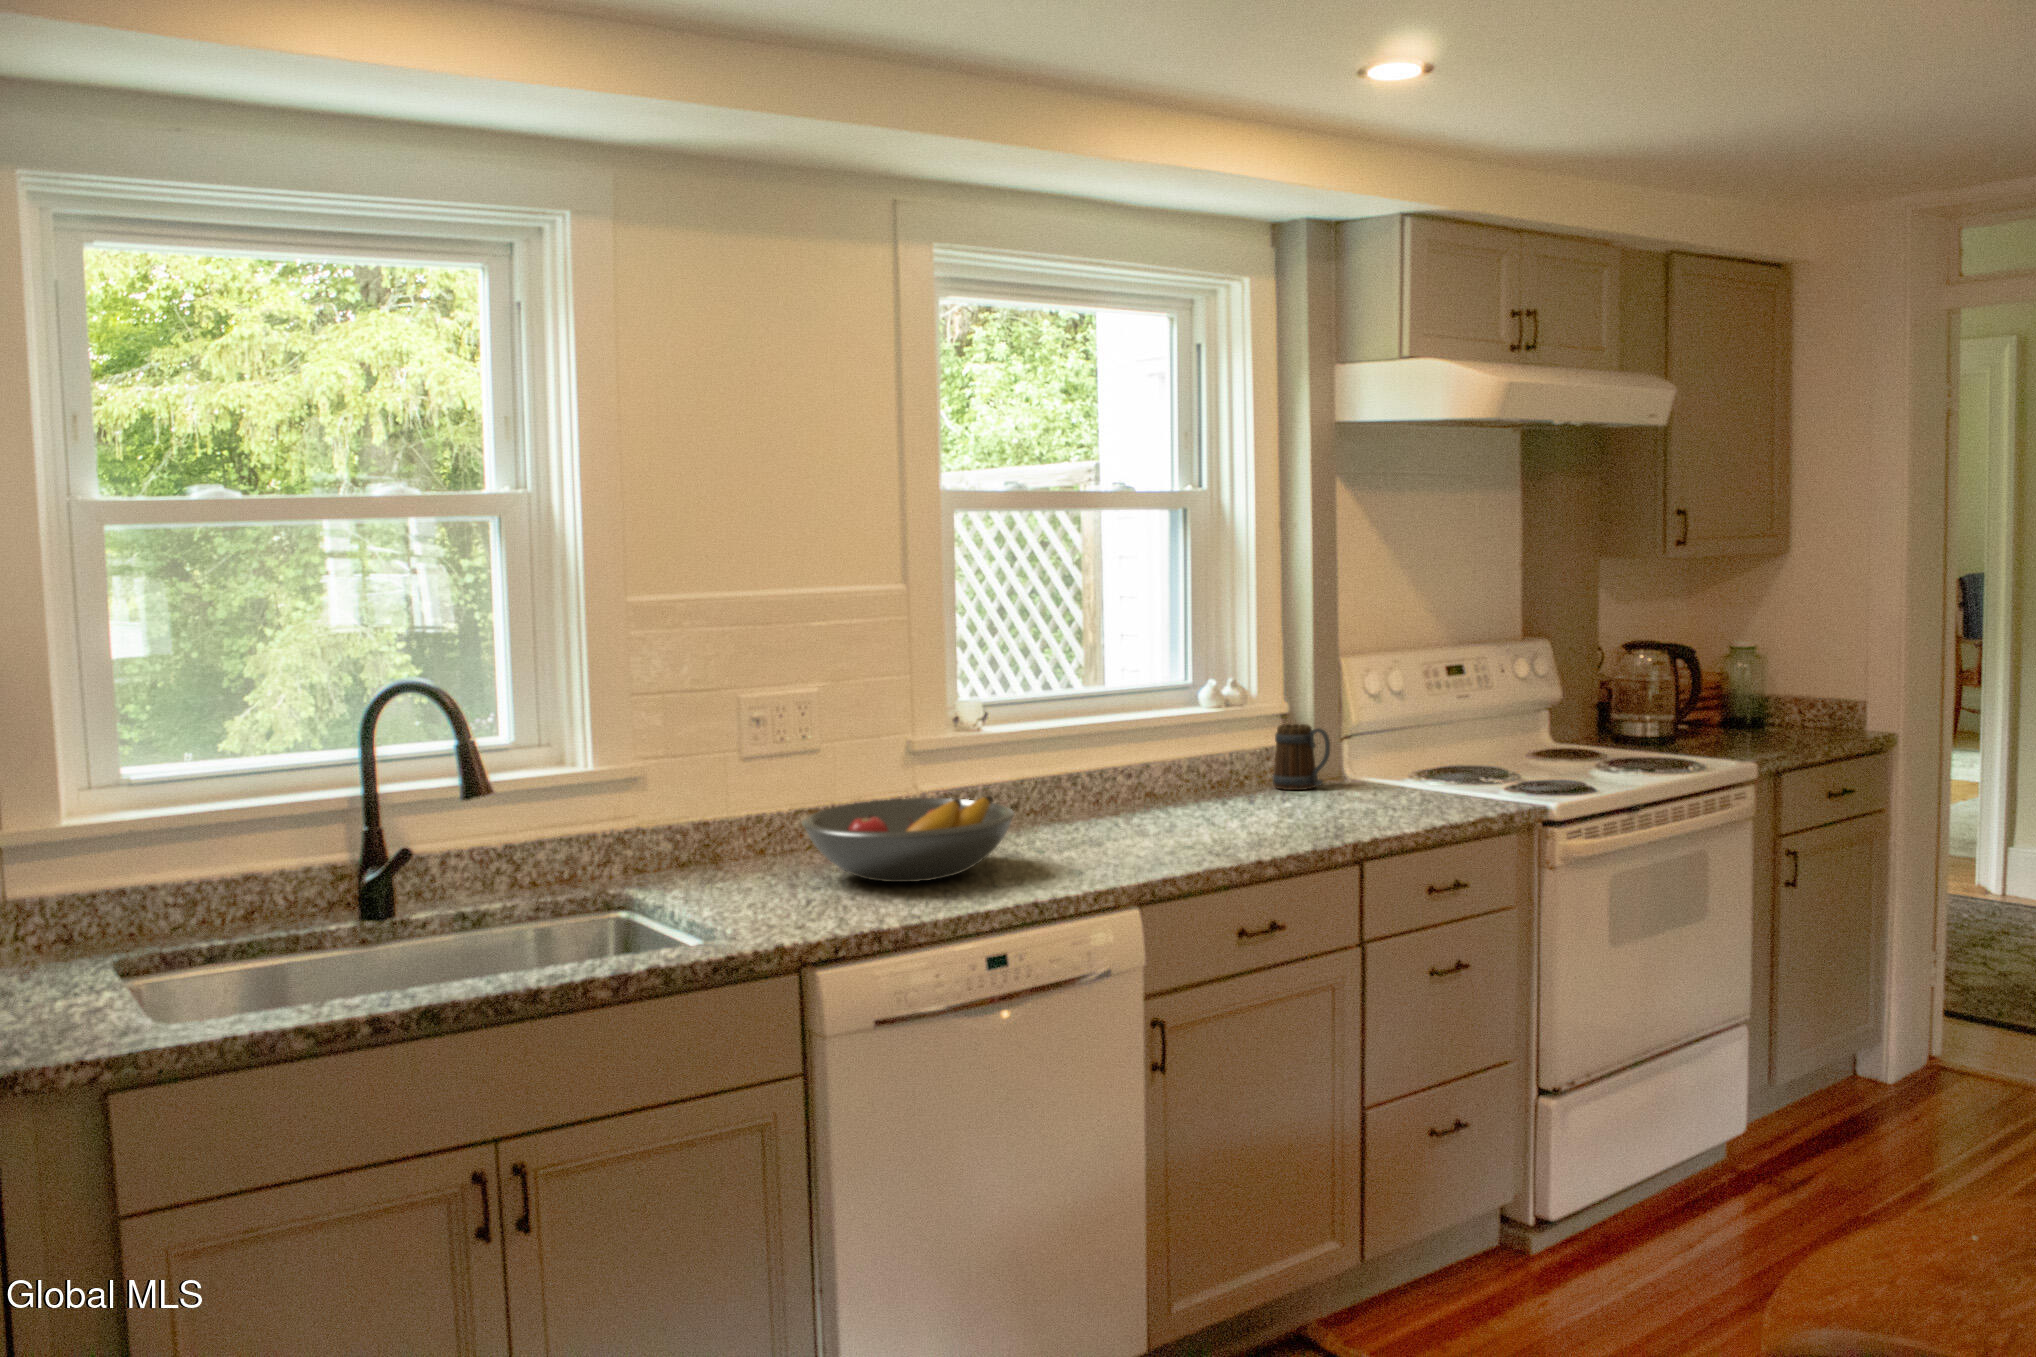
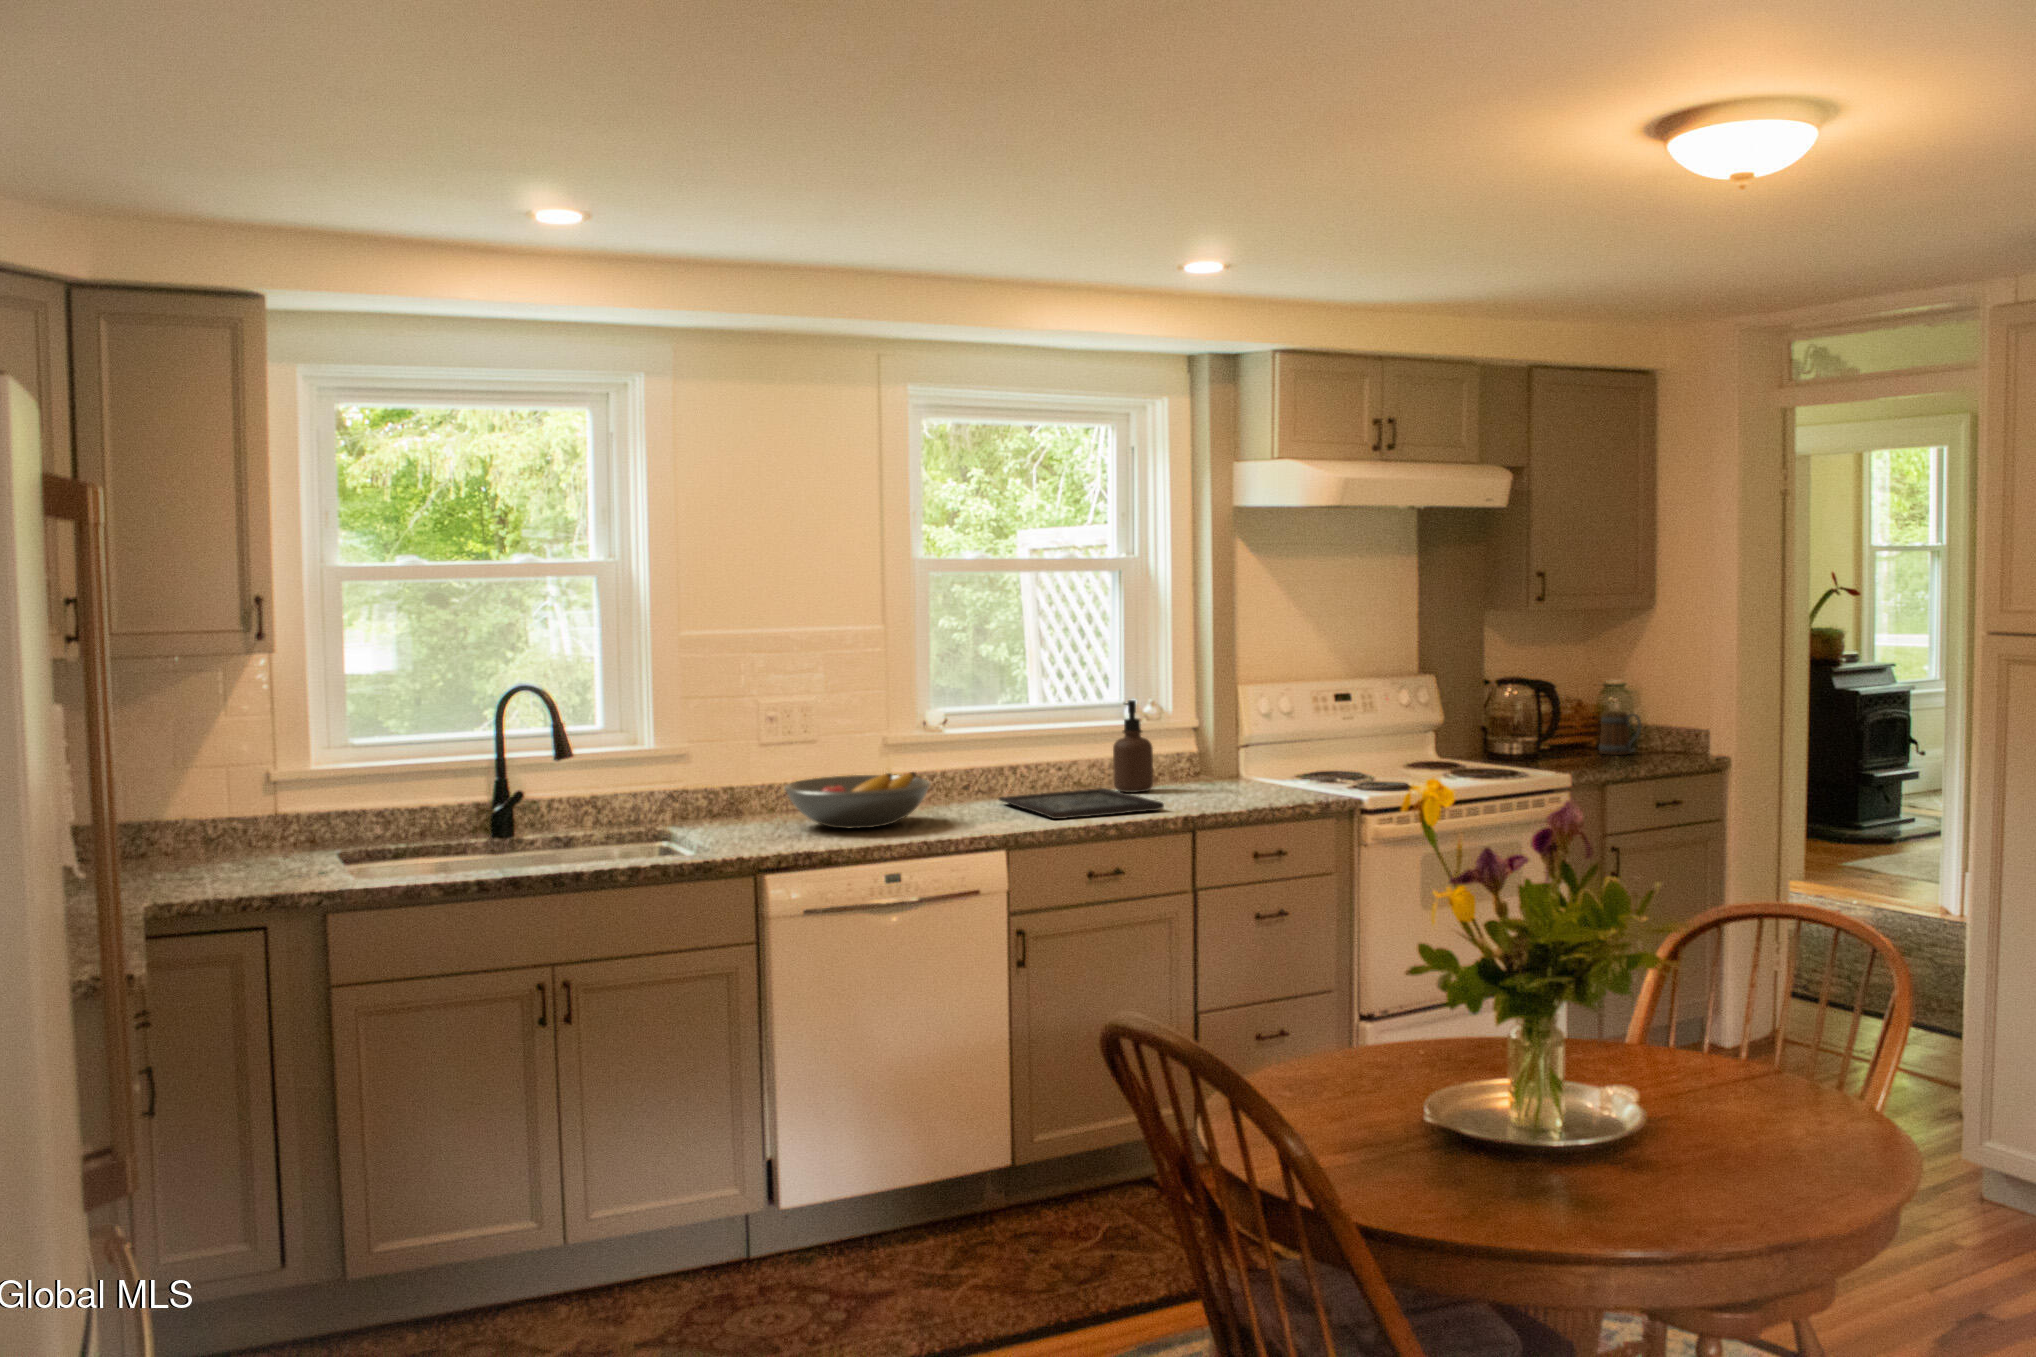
soap dispenser: none [1203,681,1257,805] -> present [1113,700,1153,792]
mug: present [1273,724,1330,790] -> present [1599,711,1641,755]
tray: none [1072,801,1317,855] -> present [999,788,1164,819]

